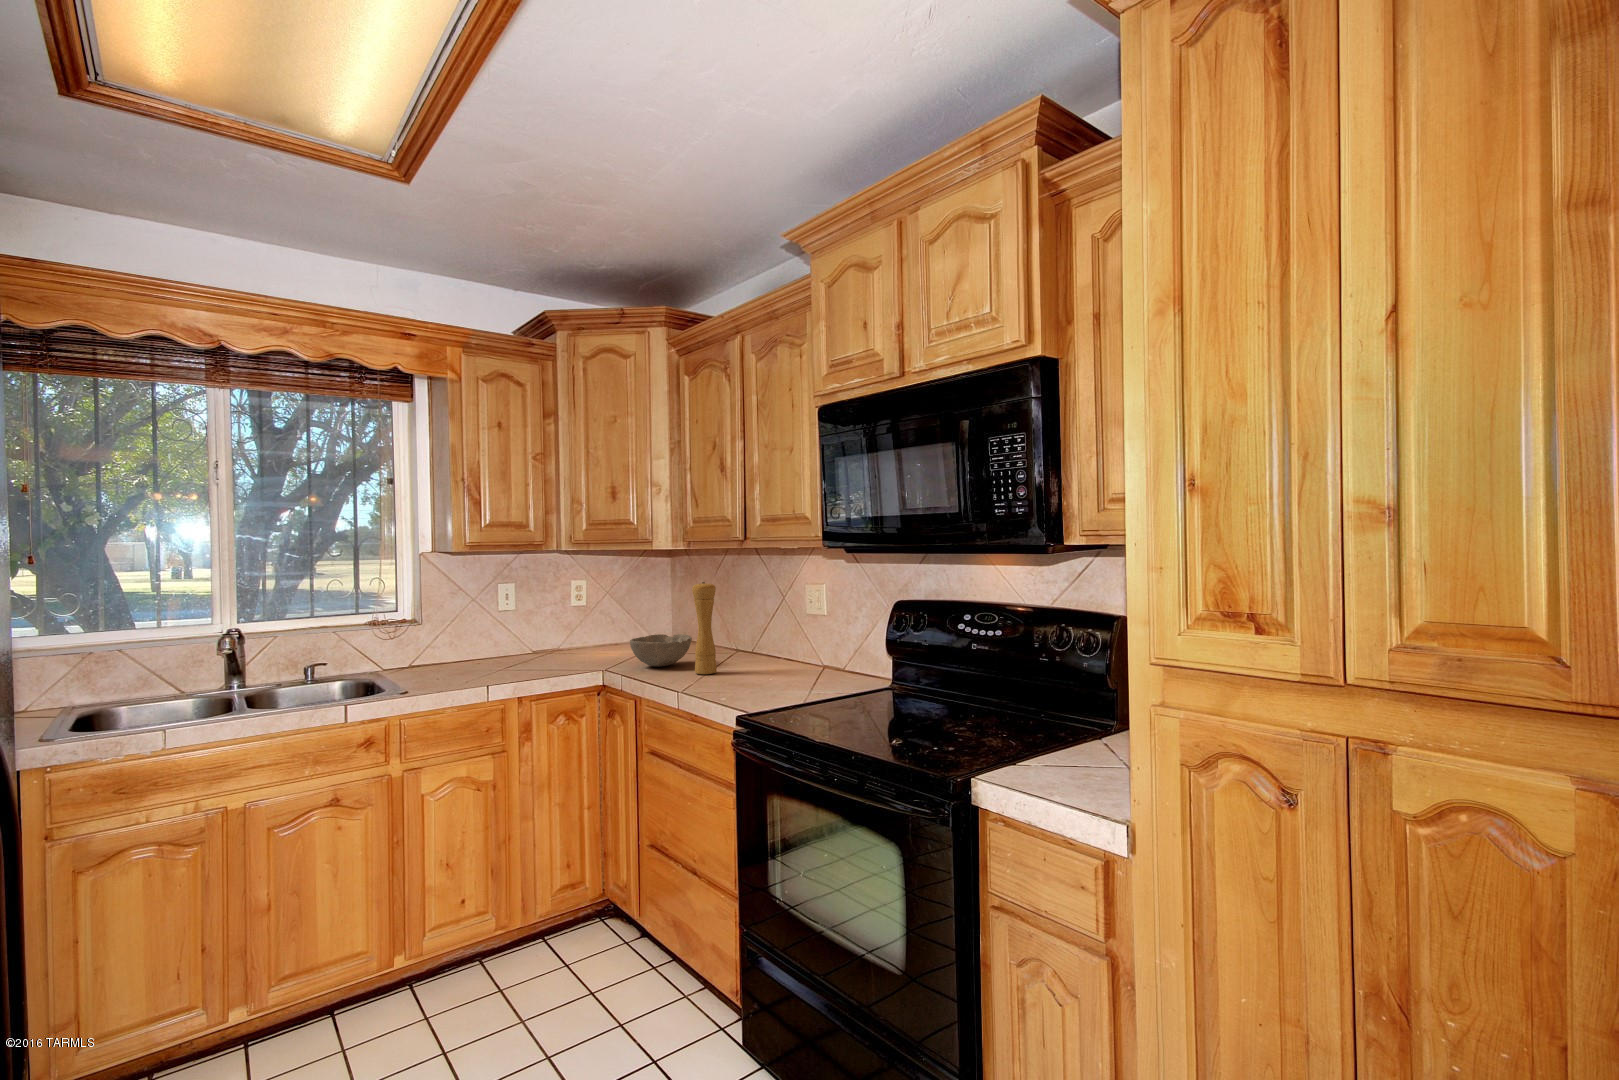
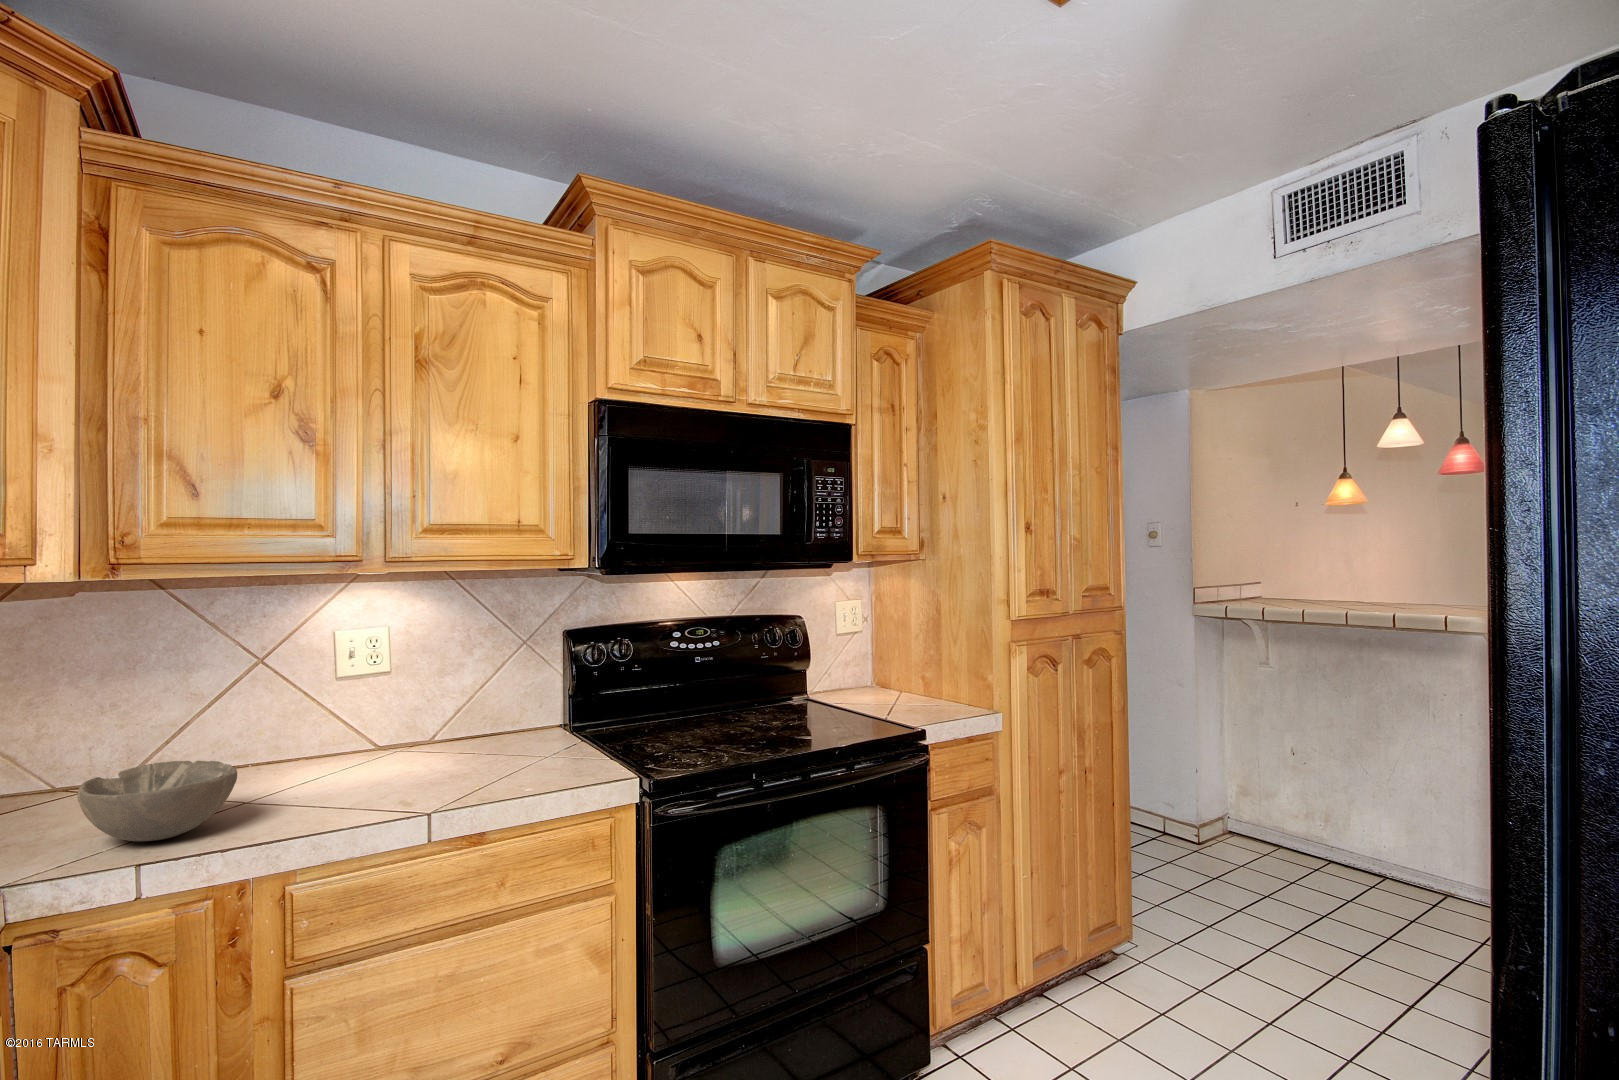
pepper mill: present [692,582,717,674] -> none [300,638,348,807]

